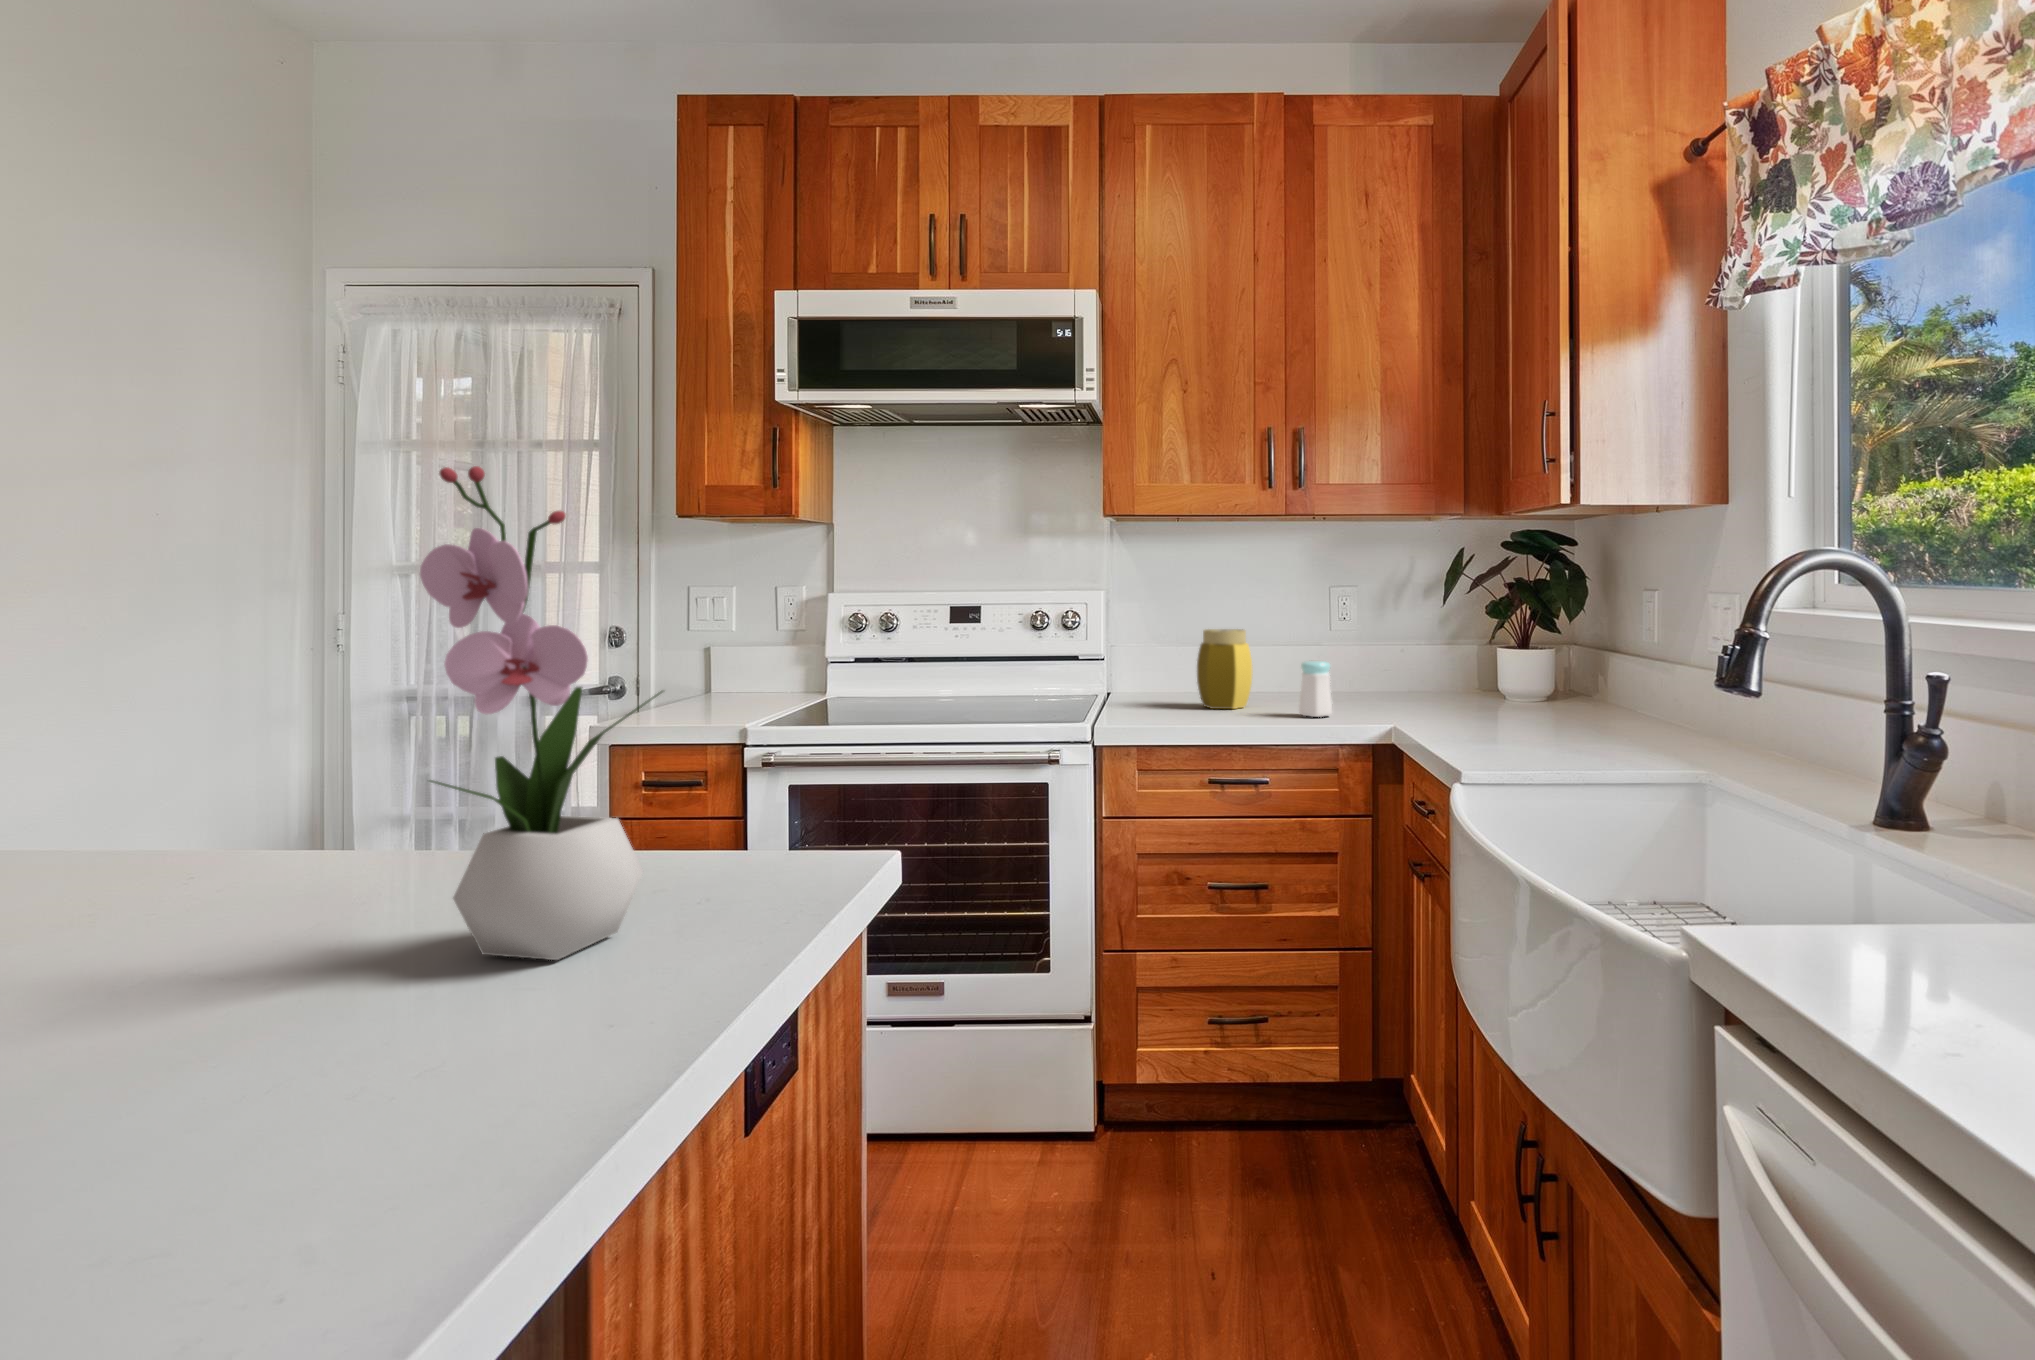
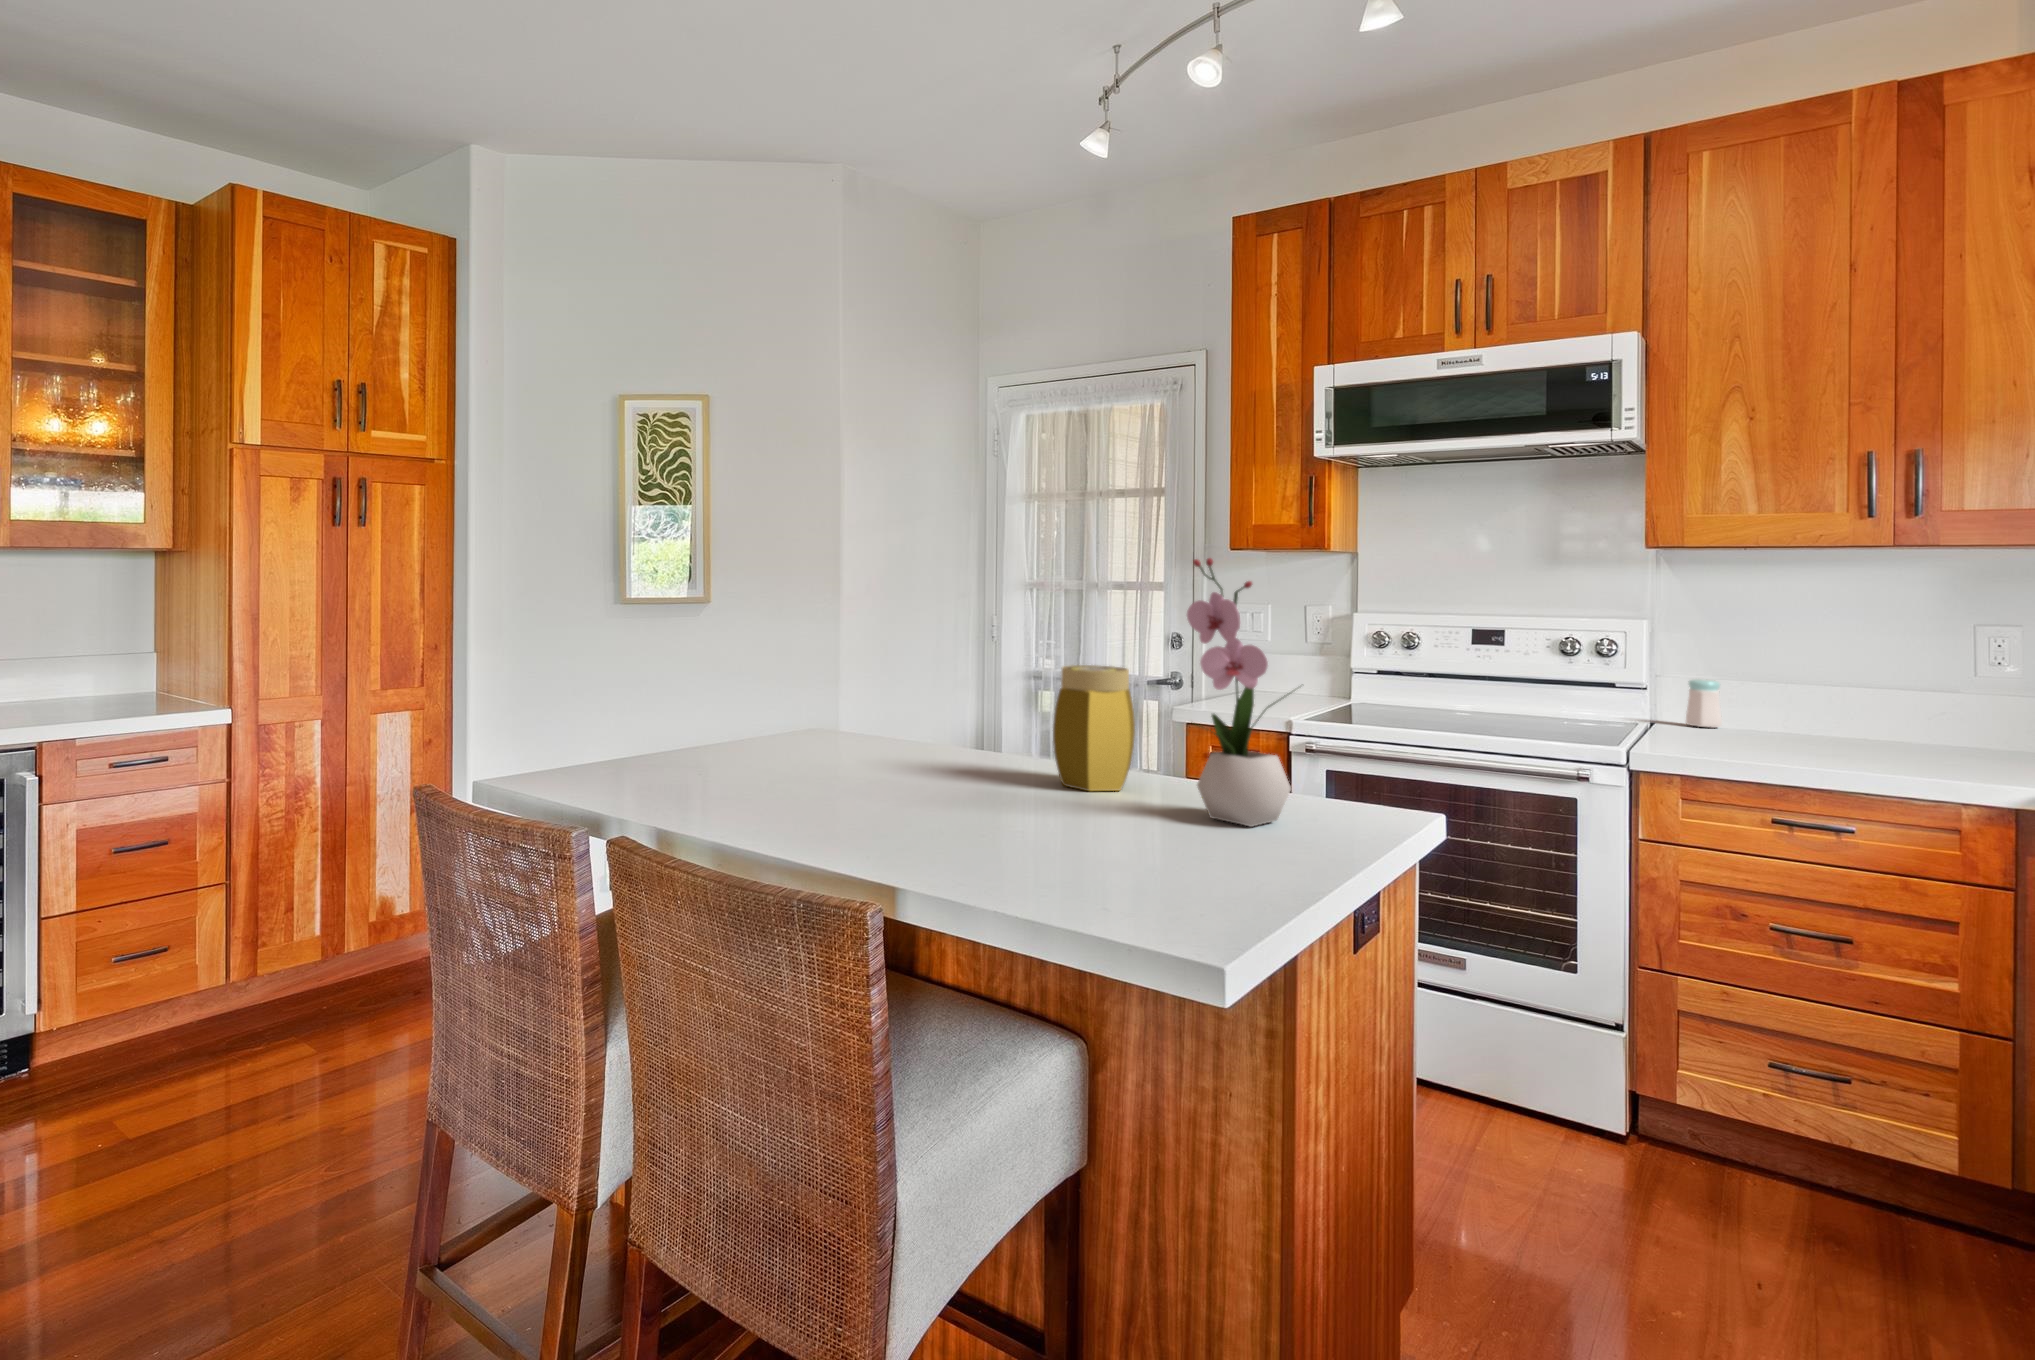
jar: present [1197,629,1253,709] -> present [1053,665,1135,791]
salt shaker: present [1299,661,1332,717] -> present [1686,679,1722,728]

